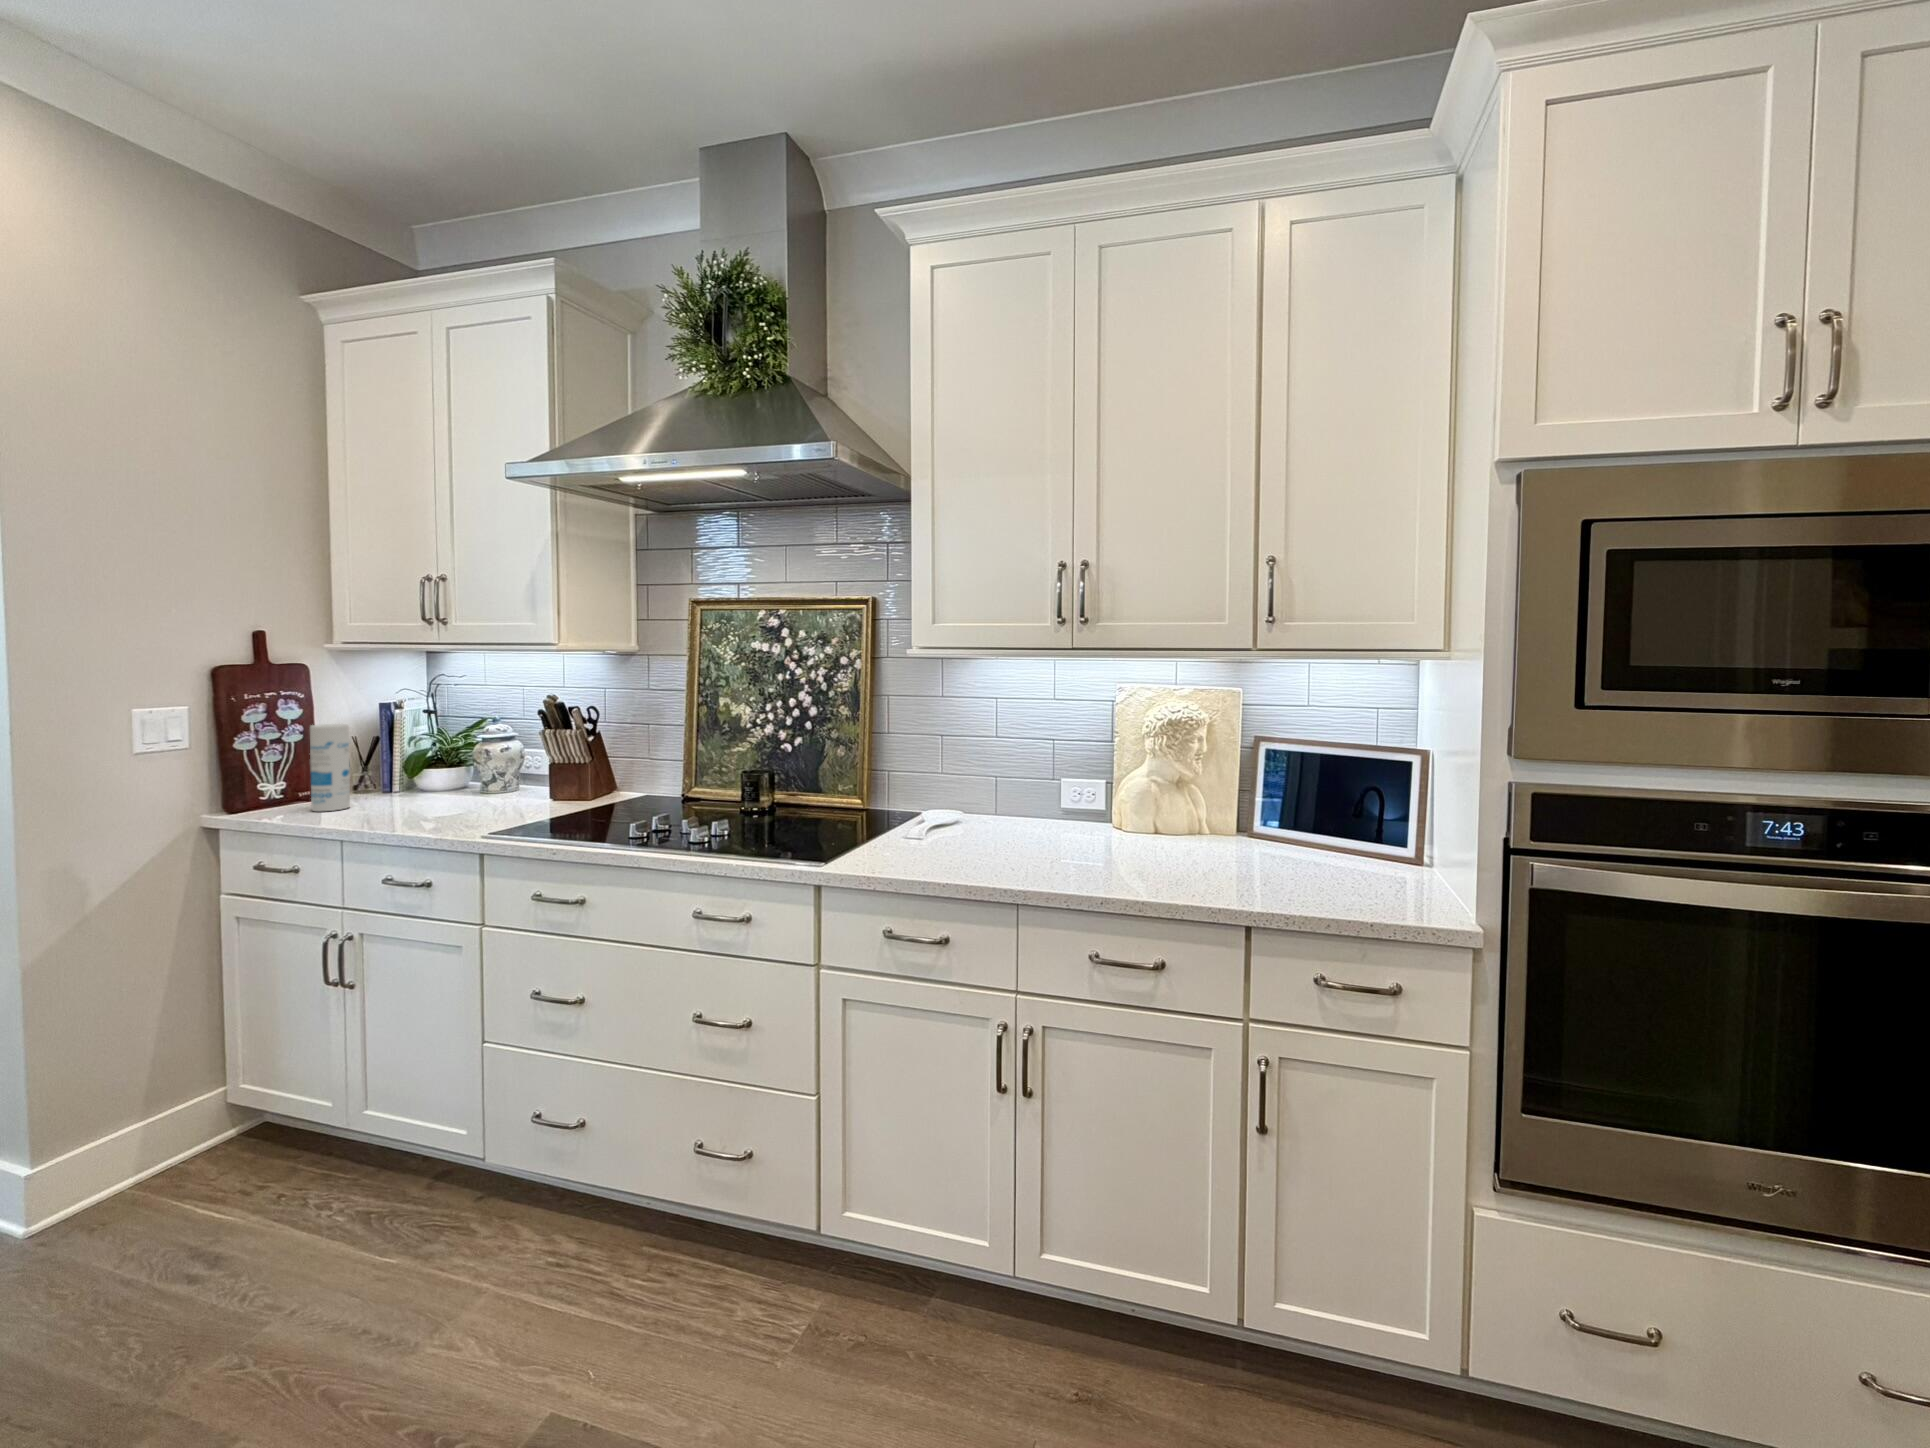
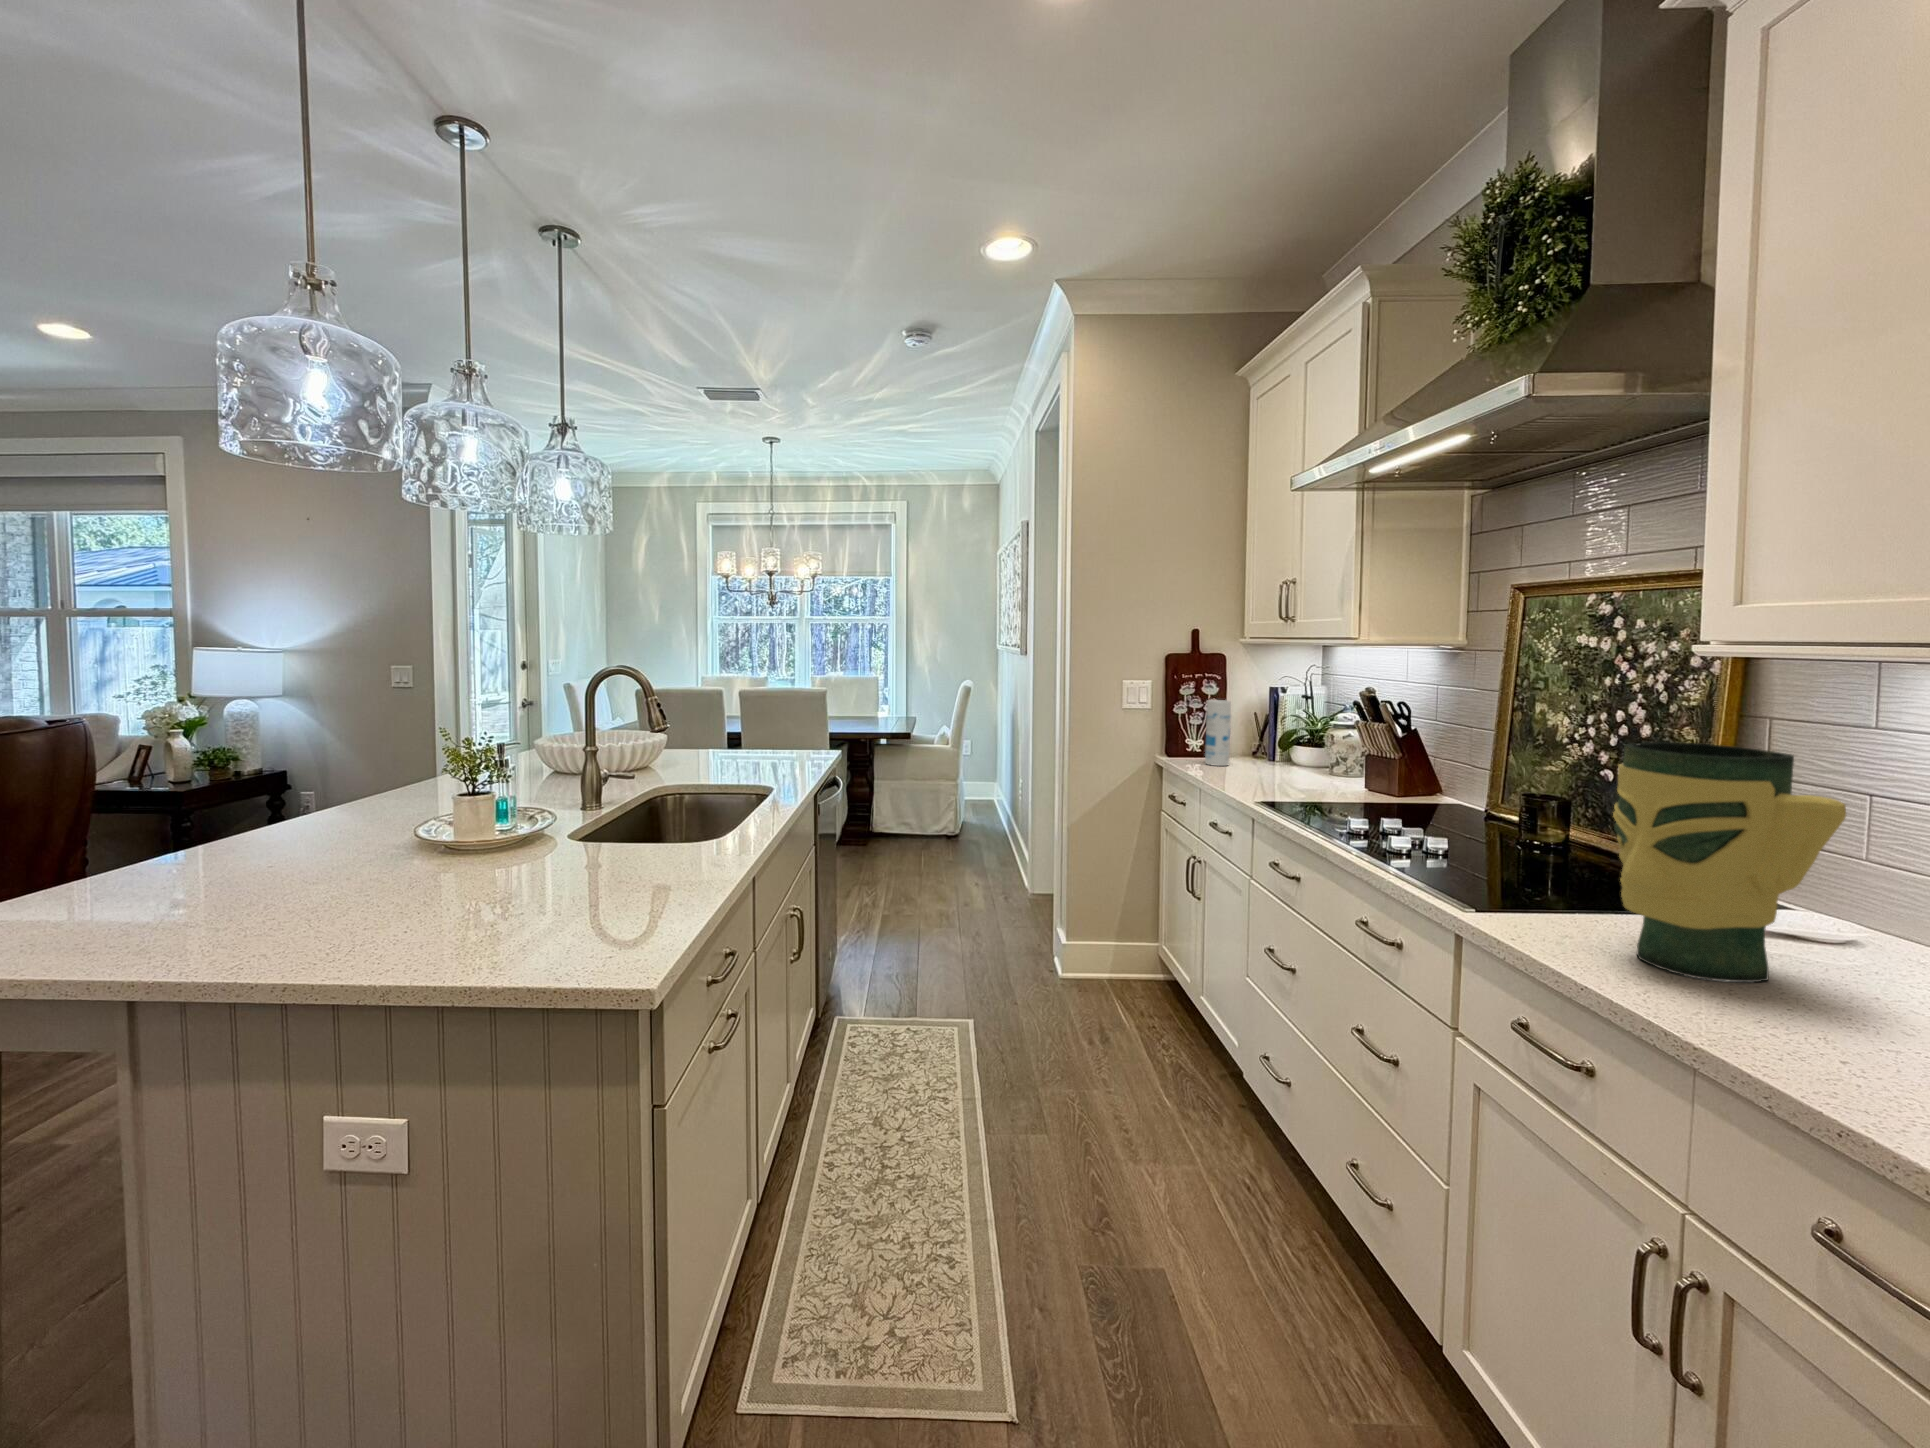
vase: none [899,713,1010,860] -> present [1613,742,1846,982]

